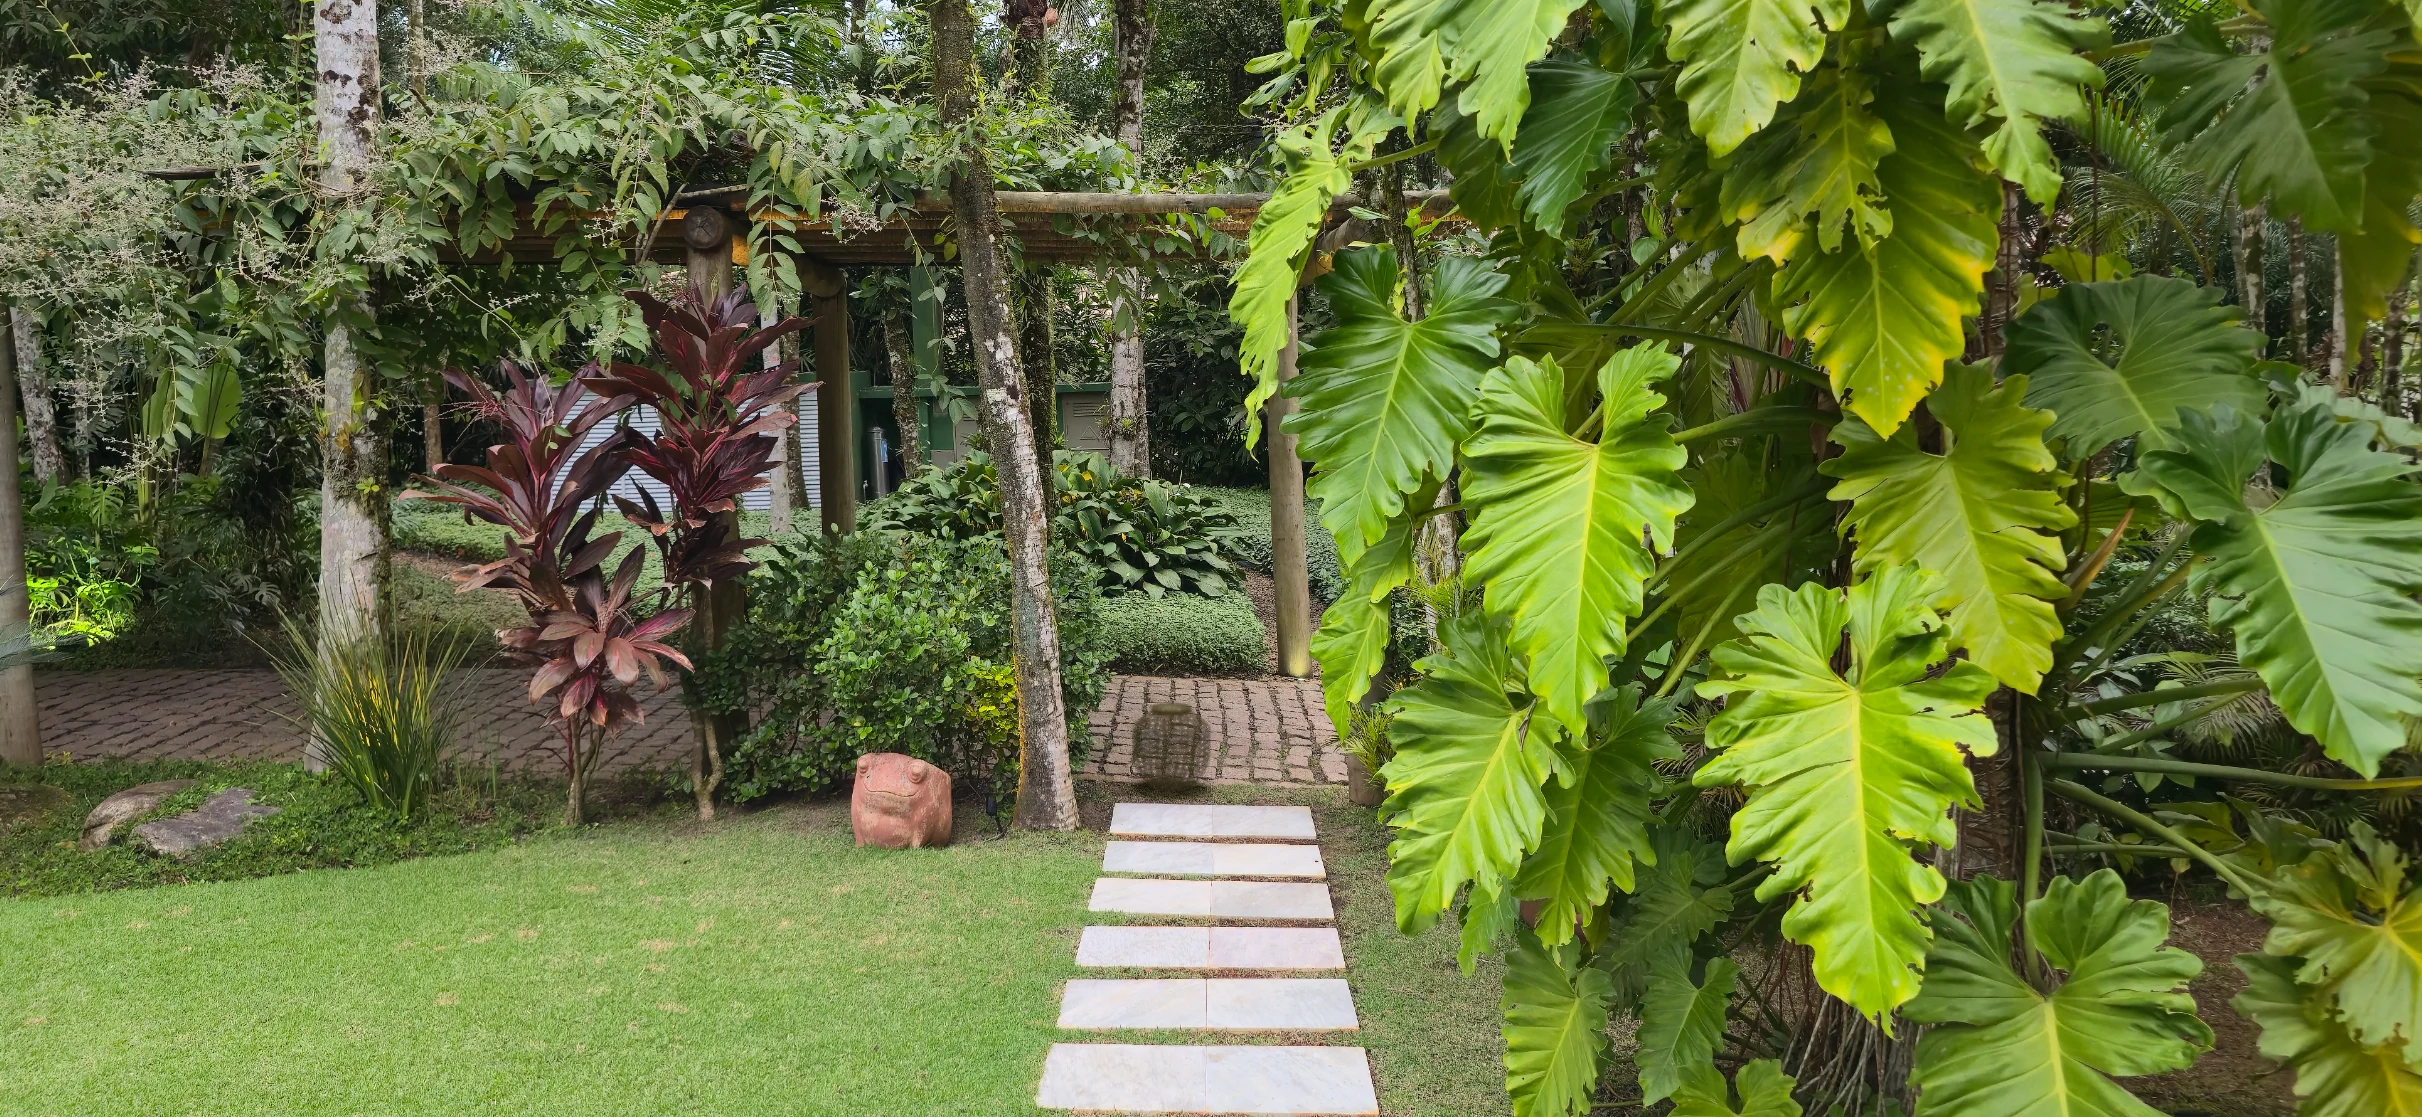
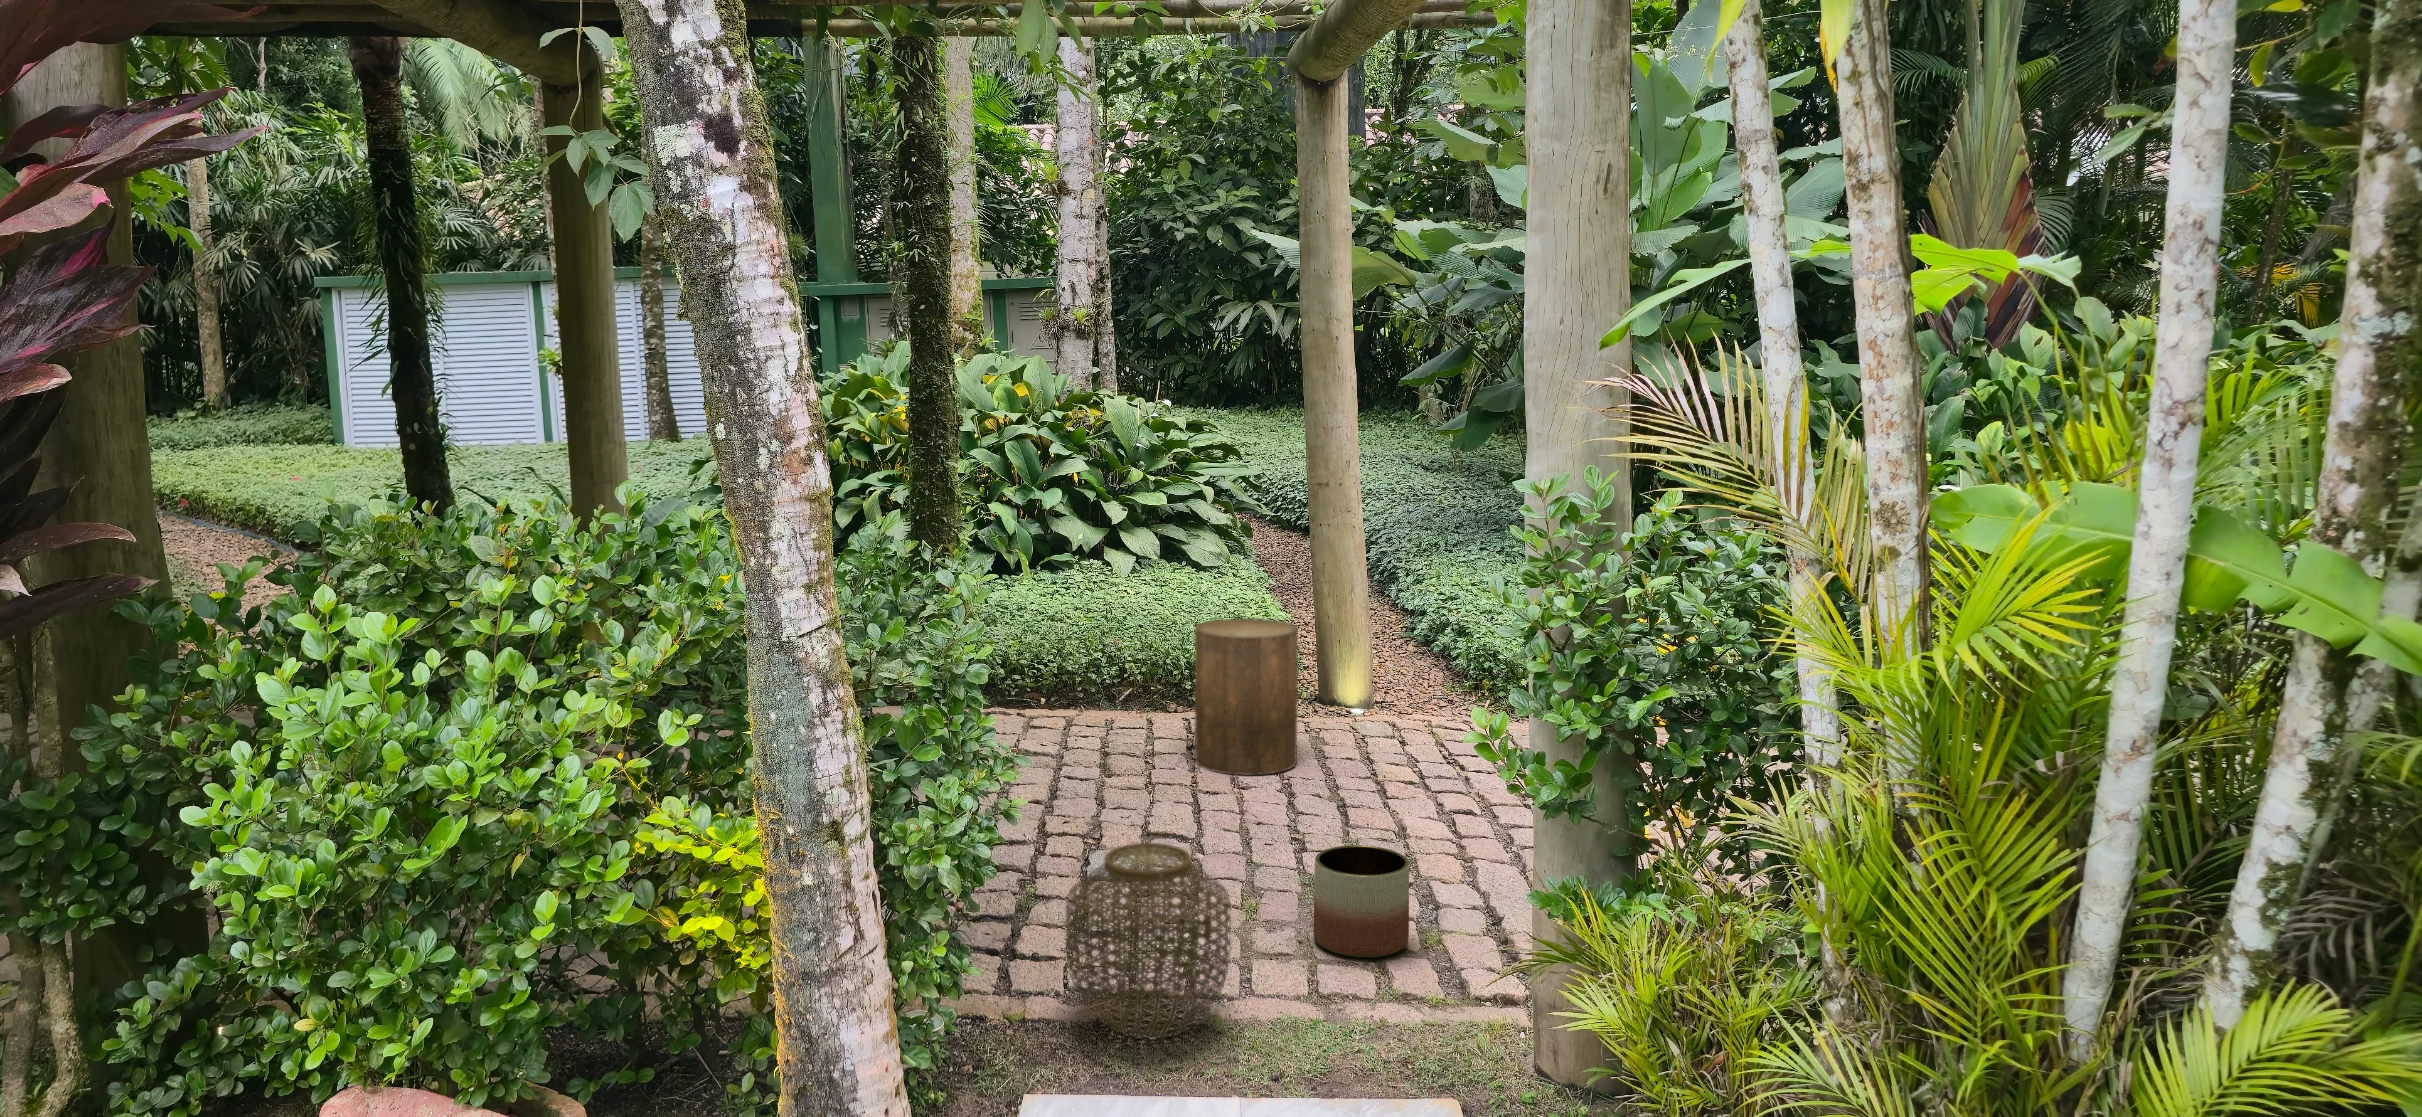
stool: none [1199,616,1260,705] -> present [1195,618,1298,775]
planter: none [1255,718,1303,770] -> present [1313,845,1409,958]

